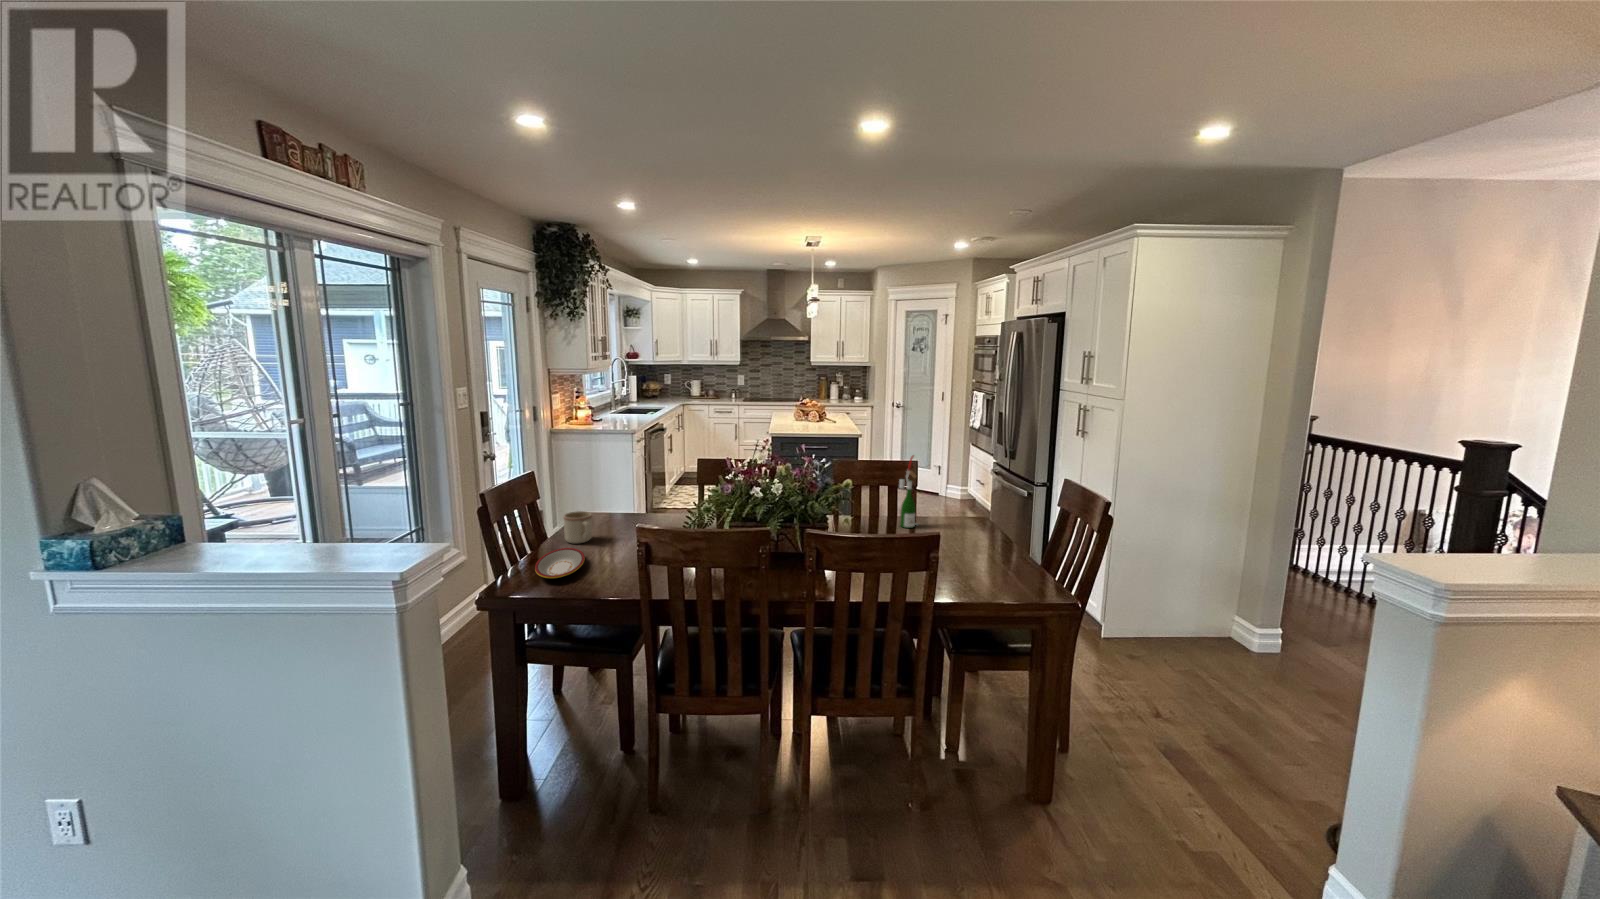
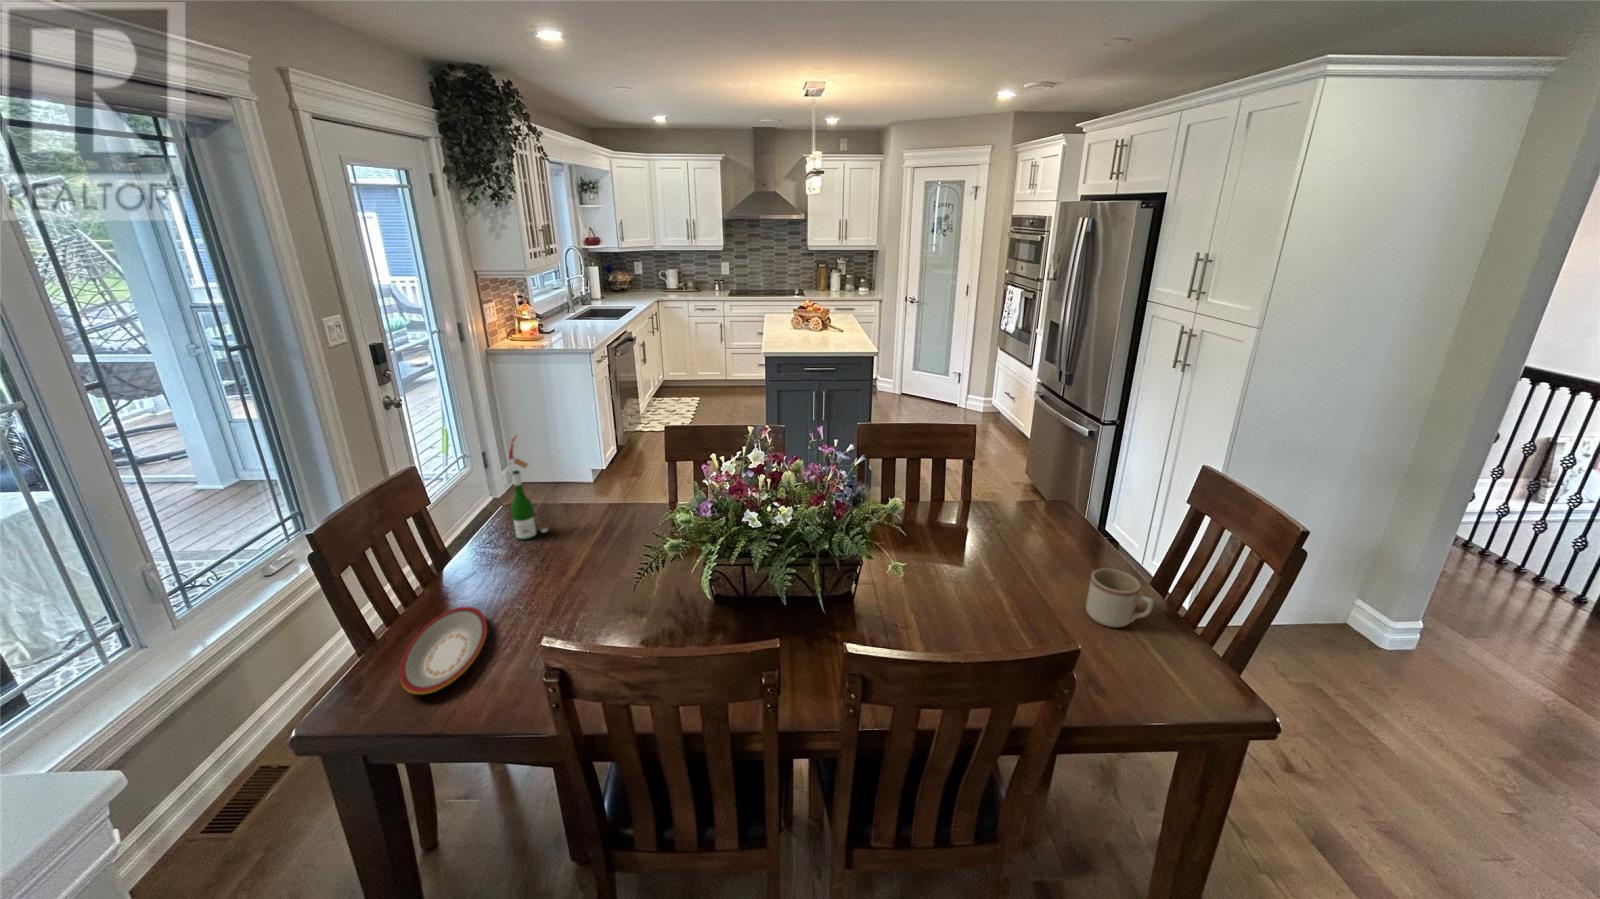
wine bottle: present [899,455,918,528] -> present [503,436,548,540]
mug: present [563,511,592,543] -> present [1086,569,1153,627]

